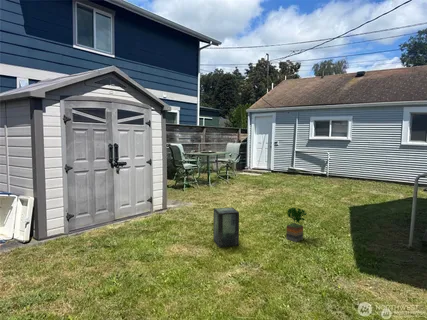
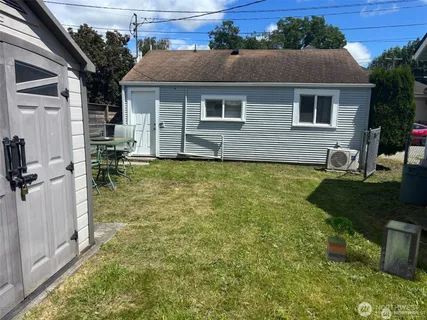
storage box: present [213,207,239,247] -> present [379,220,422,280]

